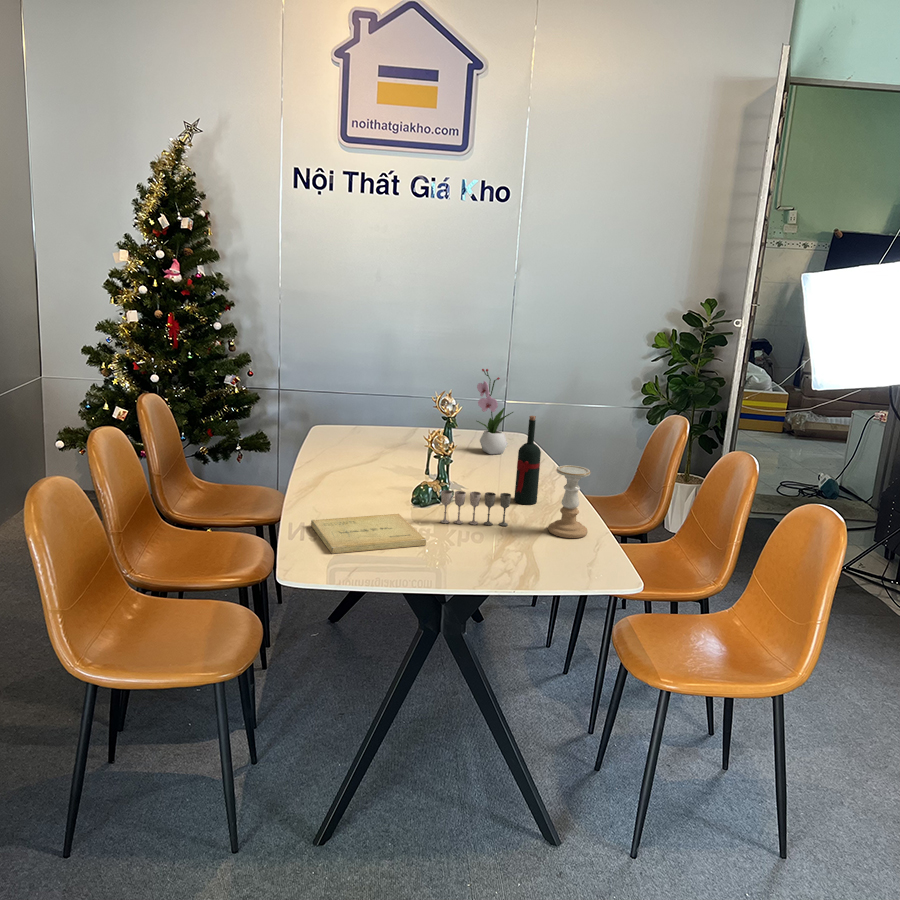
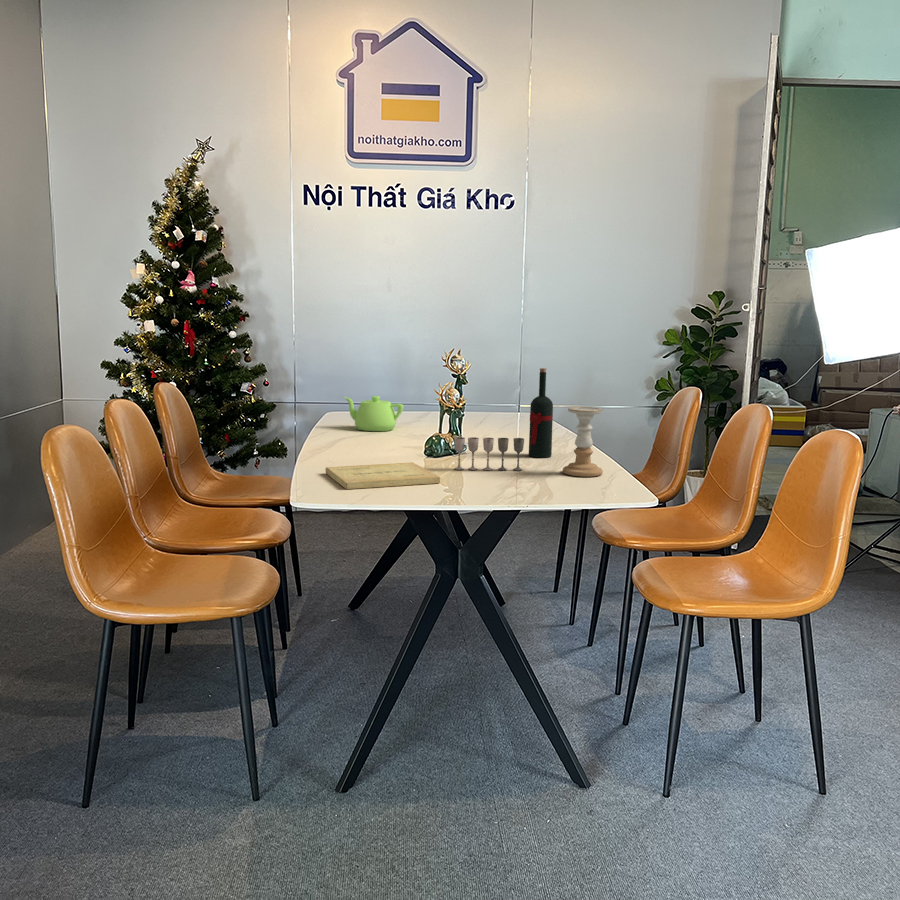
flower arrangement: present [477,369,513,454] -> none [488,343,527,429]
teapot: none [330,418,390,455] -> present [344,396,404,431]

